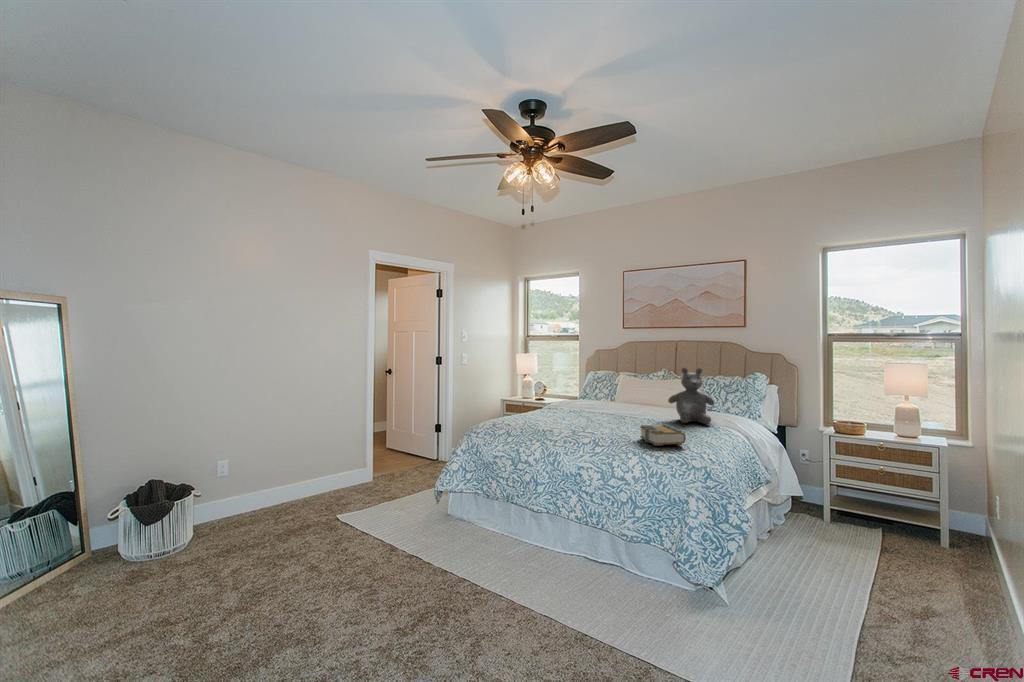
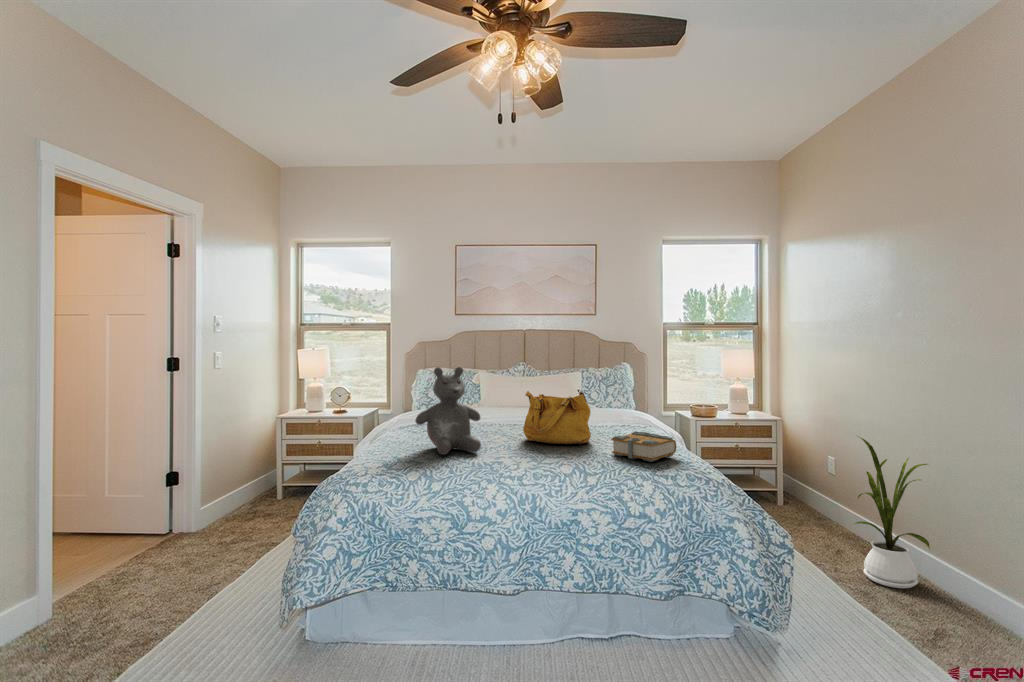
teddy bear: present [668,368,715,424] -> present [415,367,481,455]
handbag: none [600,388,646,430] -> present [523,389,591,444]
house plant: none [910,461,1005,627] -> present [854,437,930,588]

